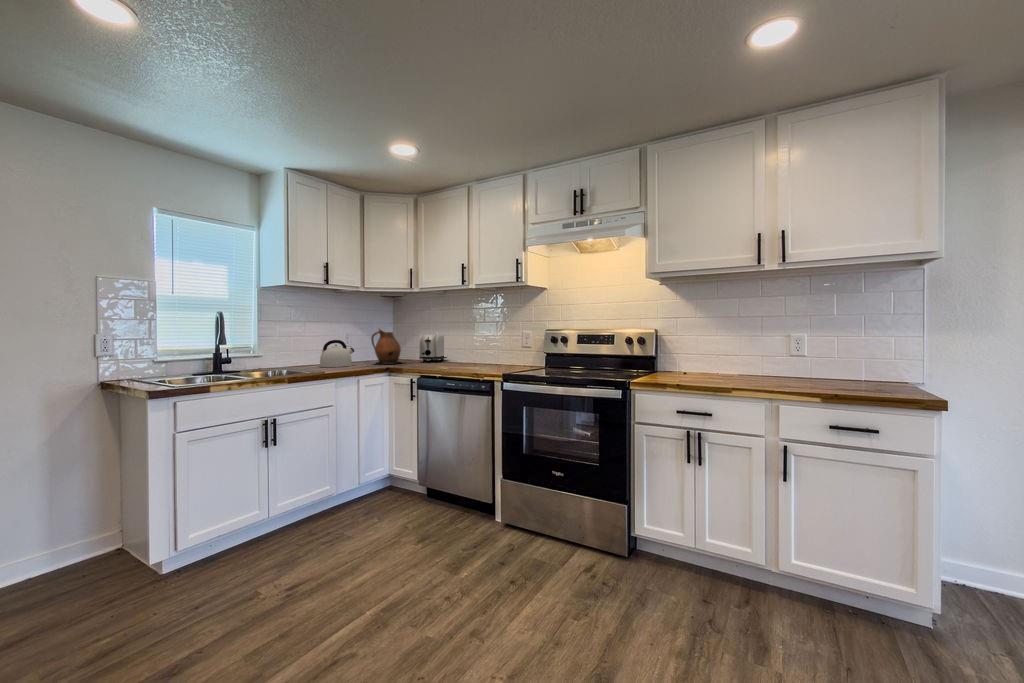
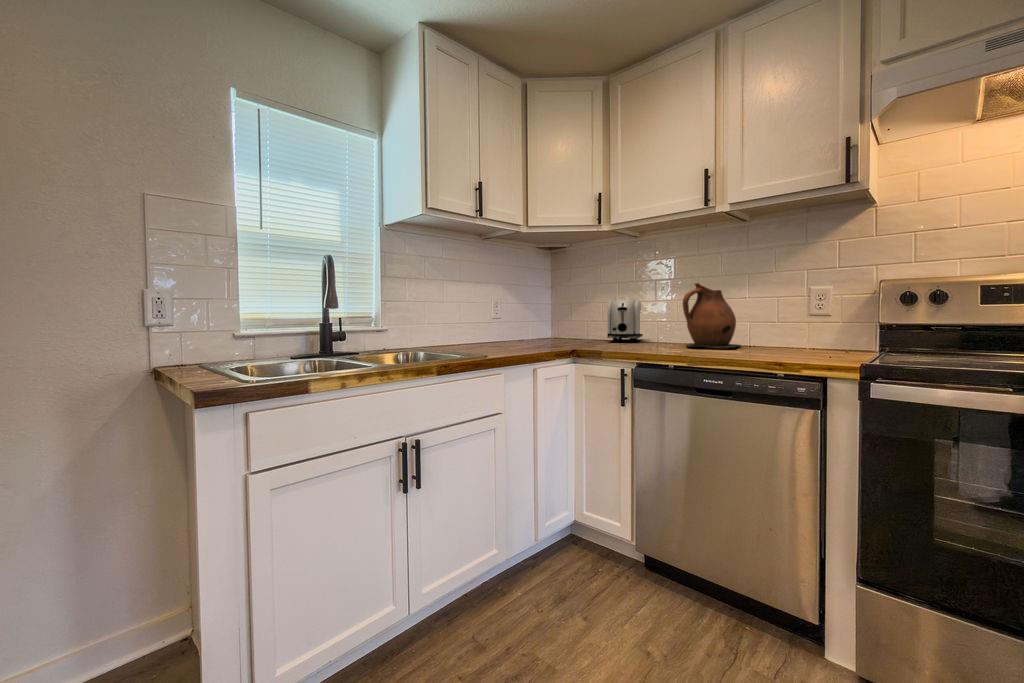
ceramic pitcher: present [371,328,401,364] -> present [683,283,741,348]
kettle: present [320,340,354,367] -> none [466,307,515,348]

